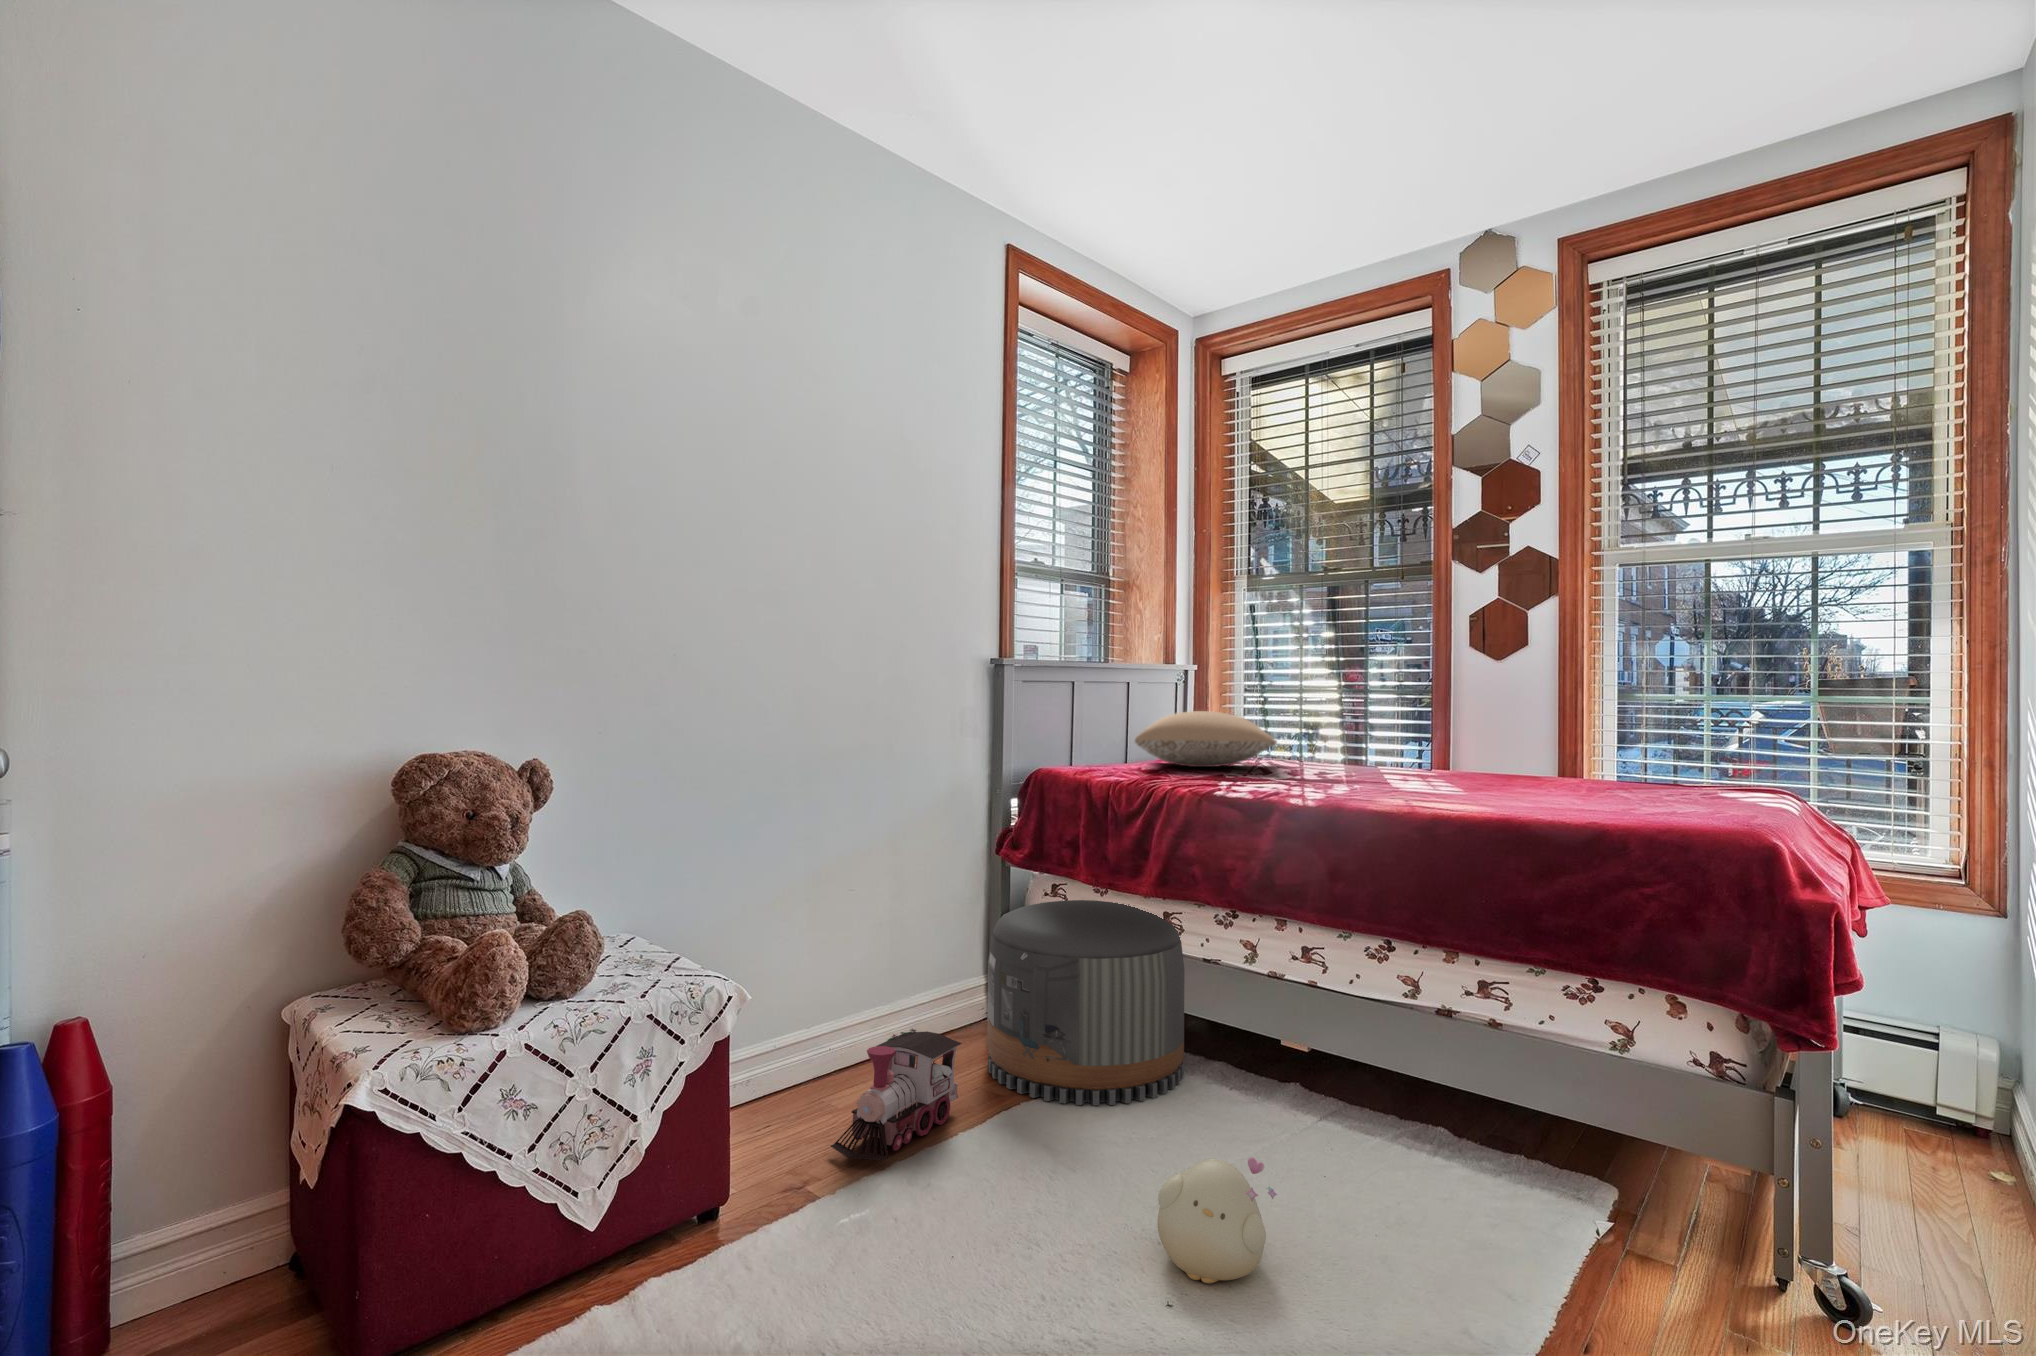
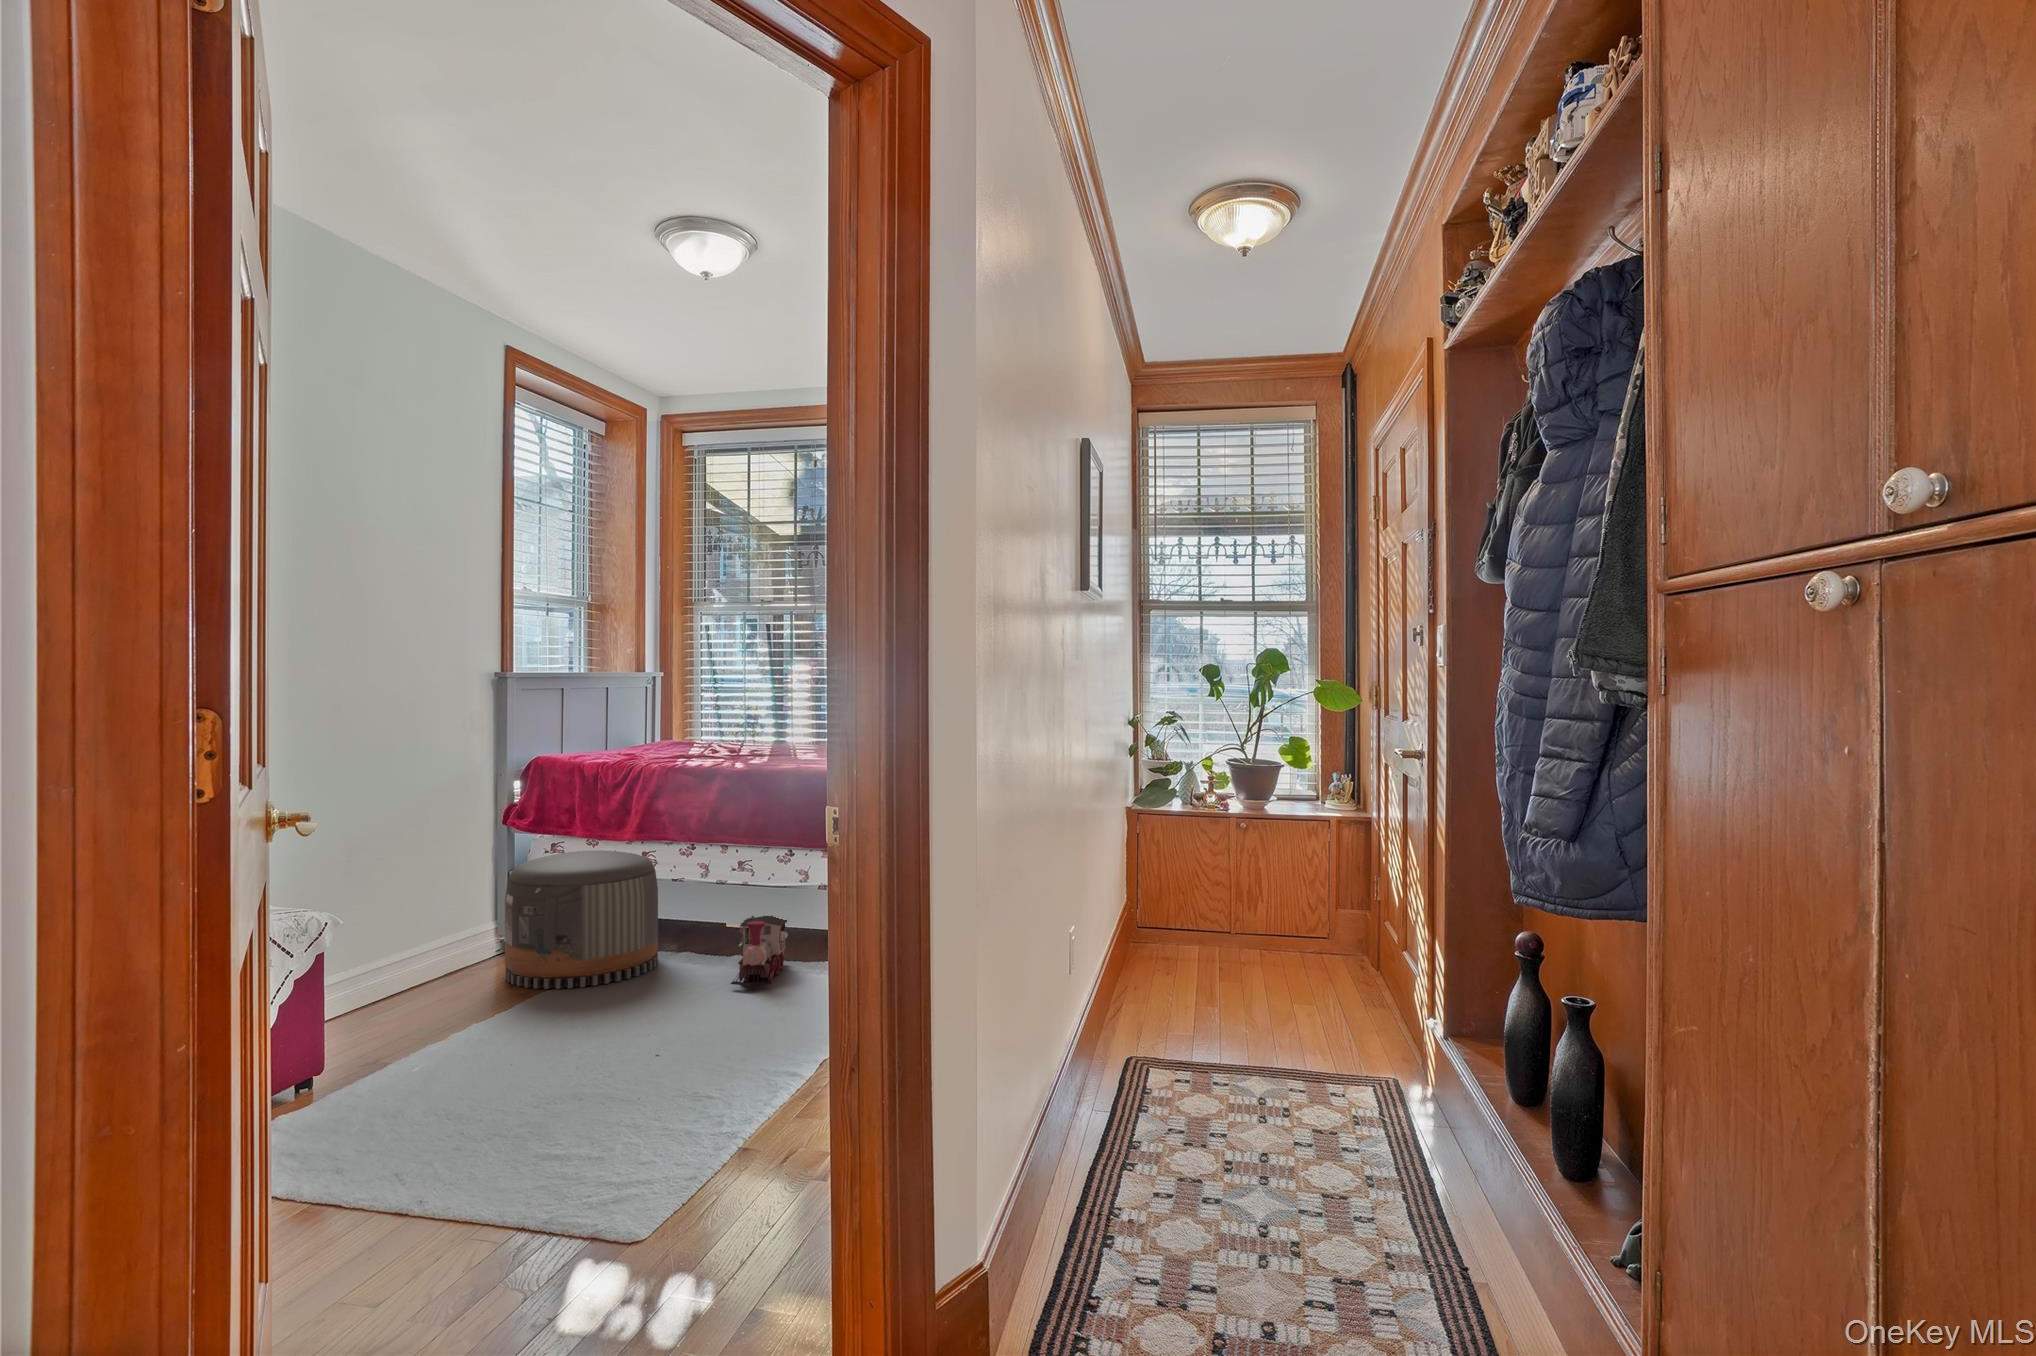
pillow: present [1135,711,1277,767] -> none [617,710,724,750]
toy train: present [830,1028,962,1160] -> present [730,916,789,986]
plush toy: present [1157,1157,1277,1283] -> none [645,968,717,1043]

